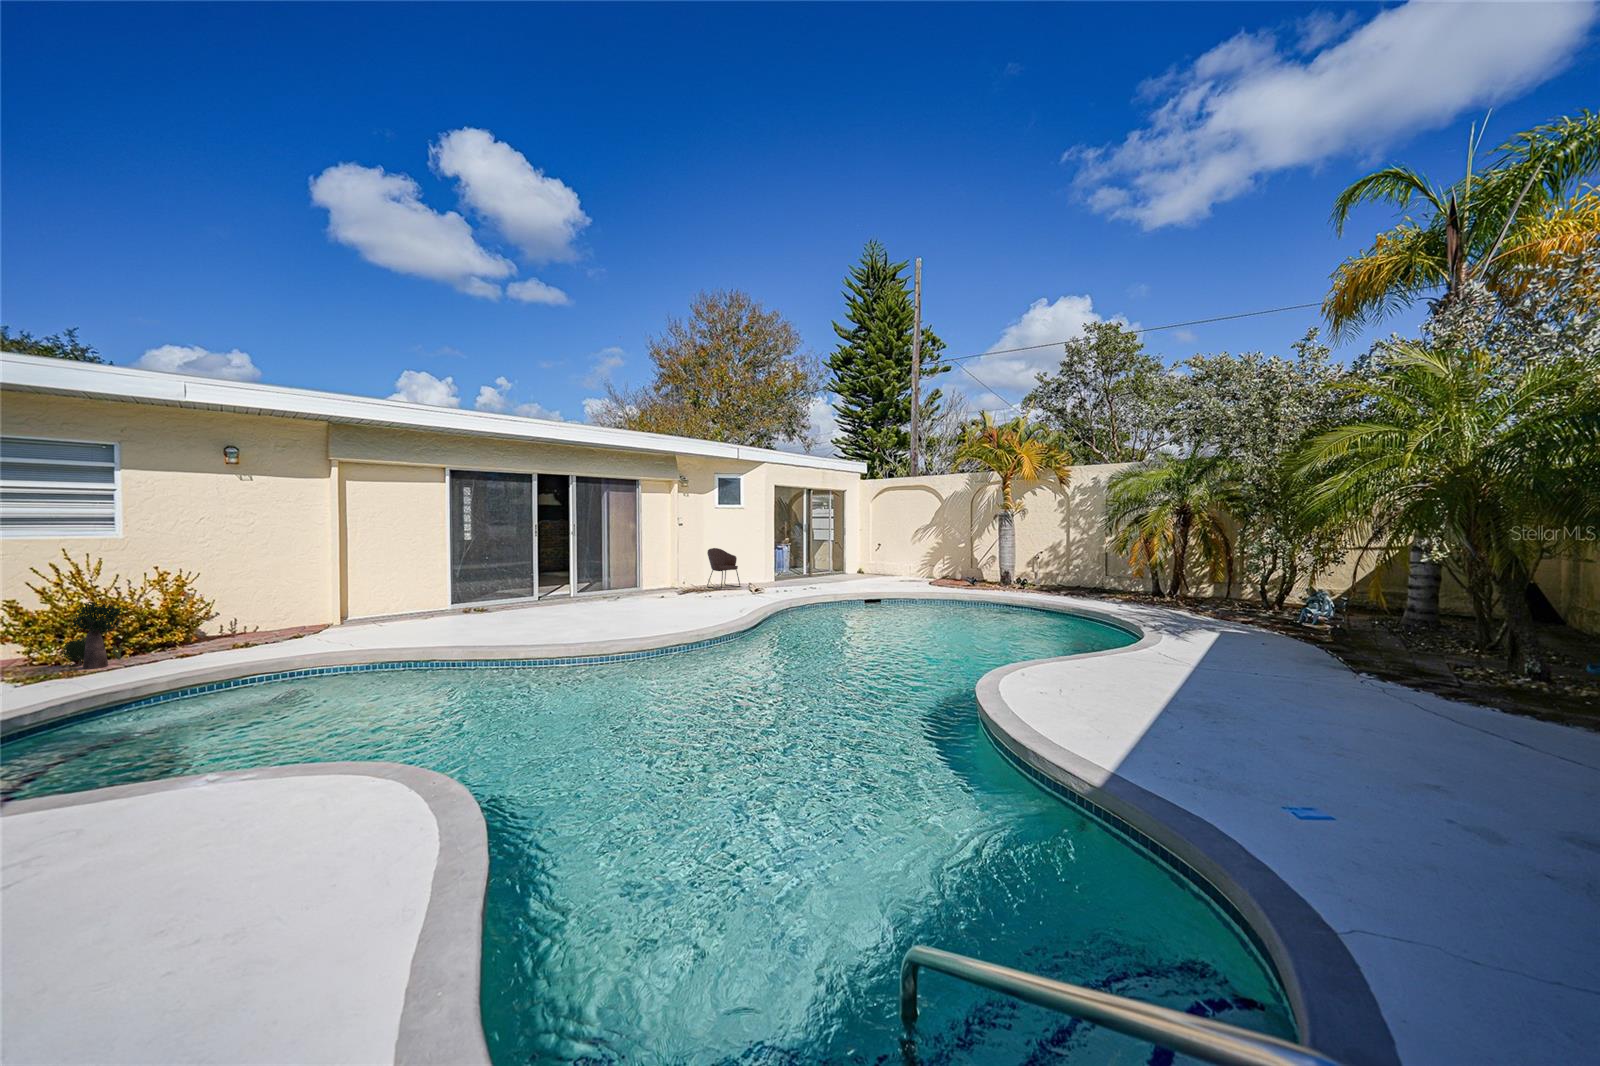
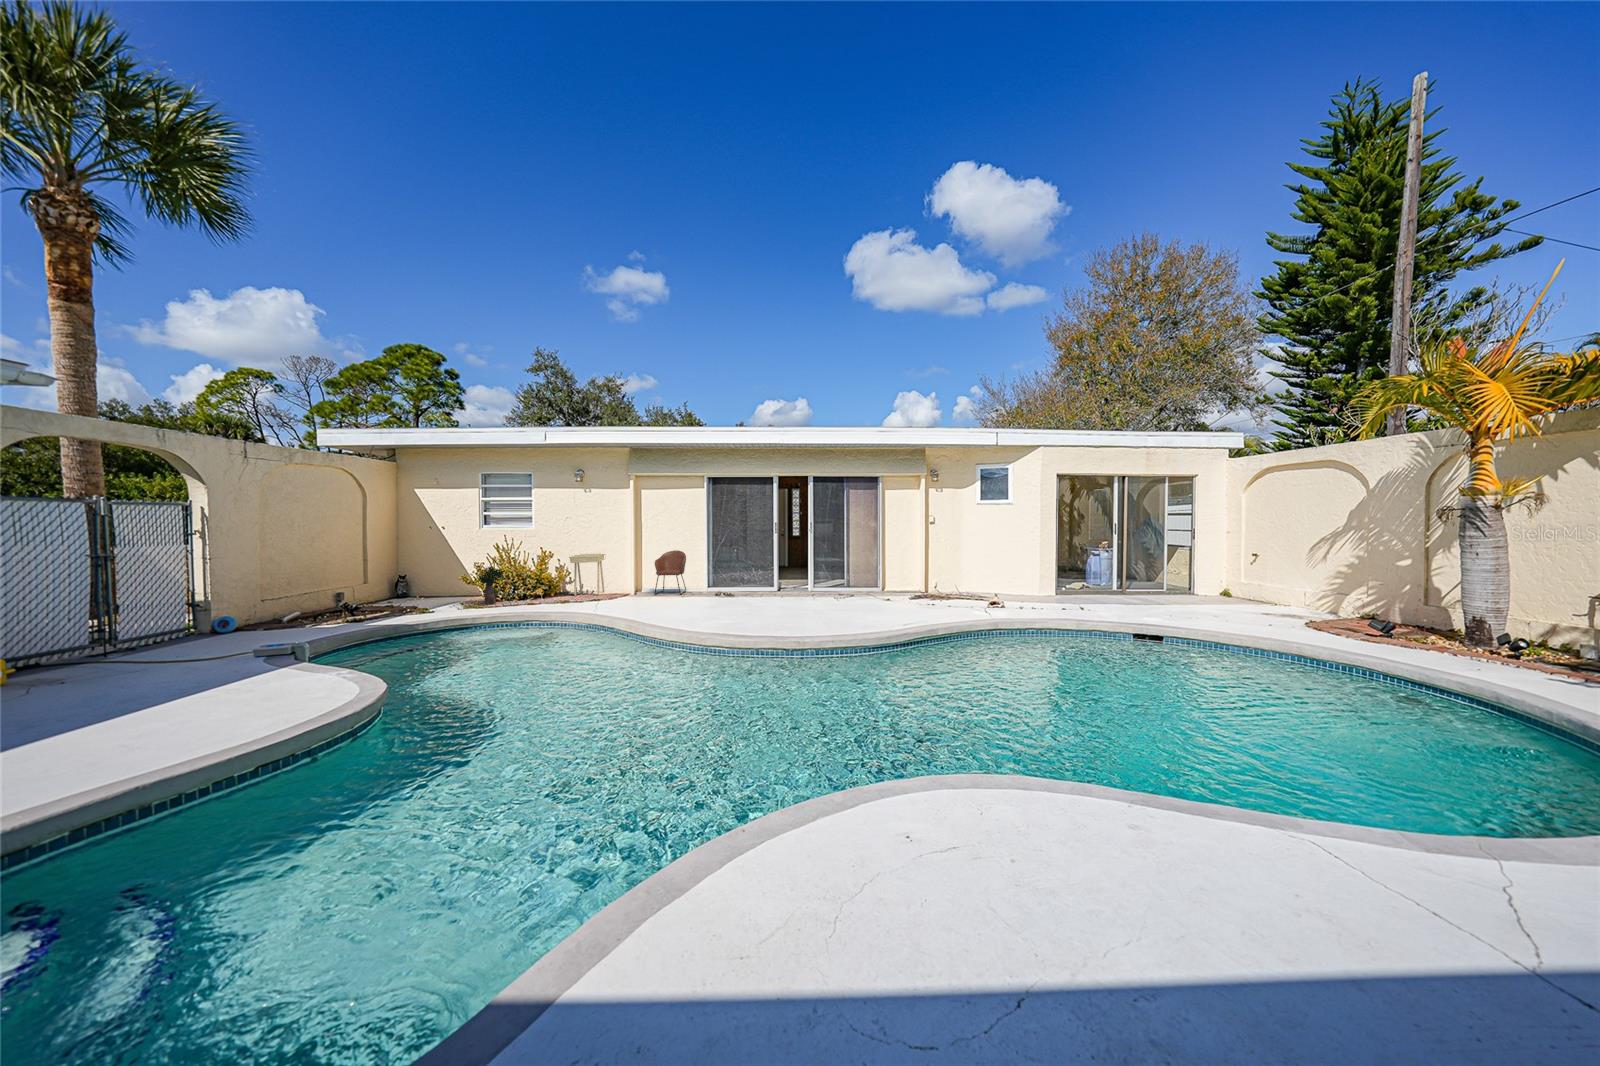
chair: present [707,548,740,589] -> present [655,550,686,595]
side table: none [225,572,293,640] -> present [569,554,605,596]

